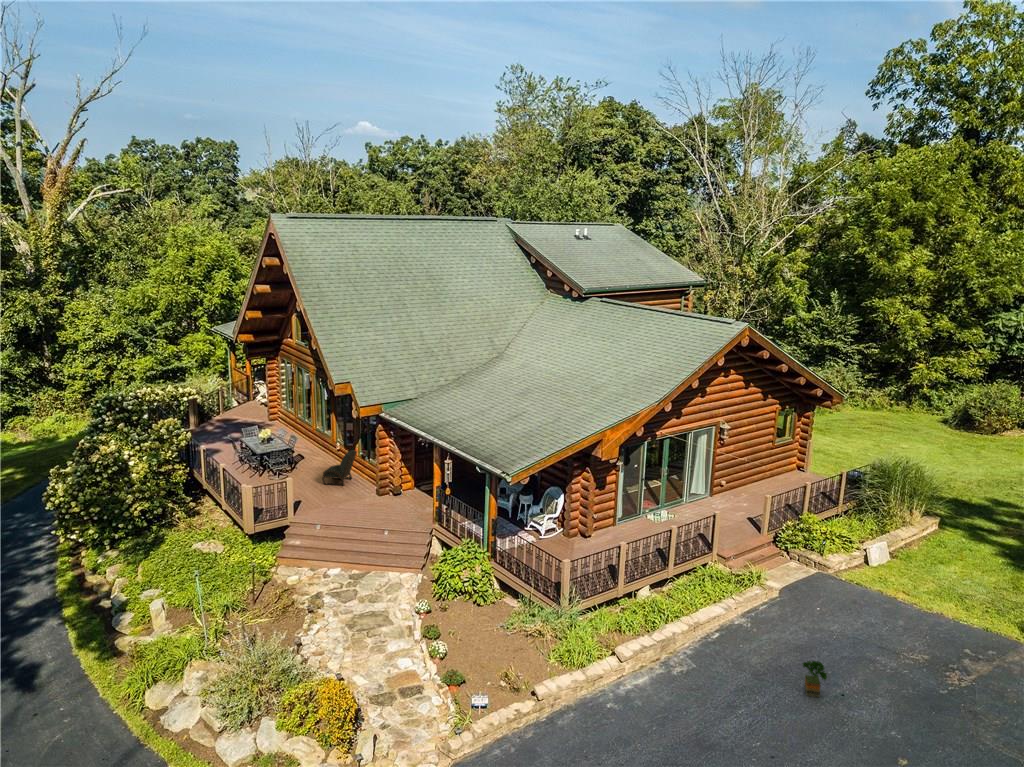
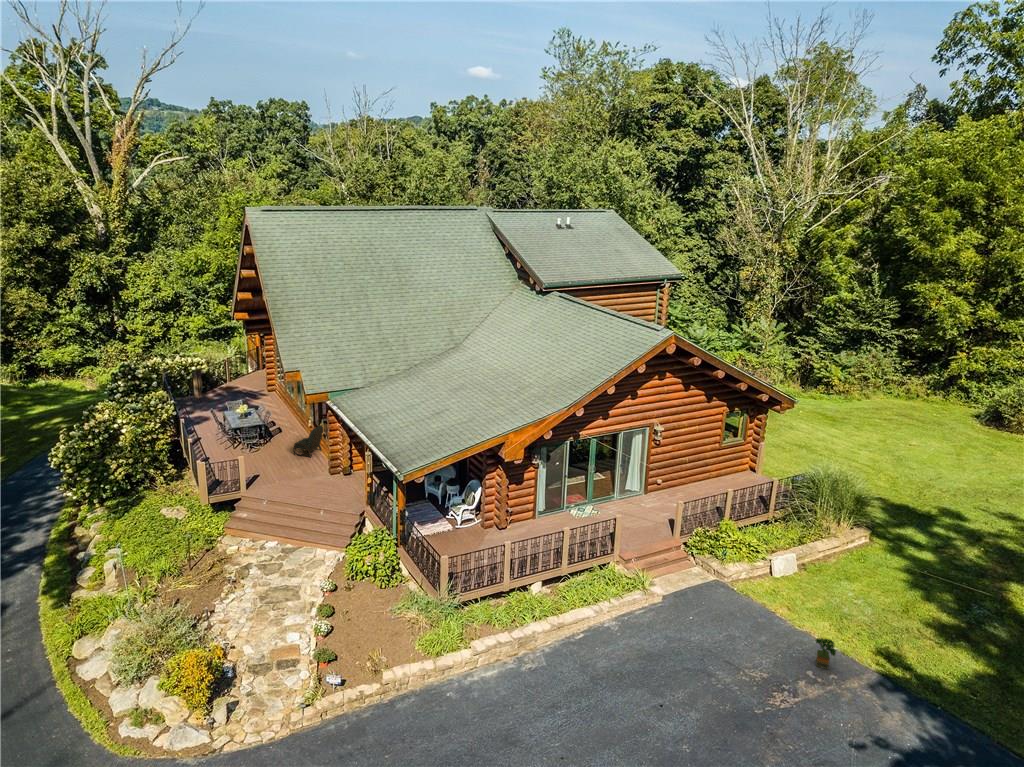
potted tree: present [803,661,827,697] -> present [815,638,836,669]

